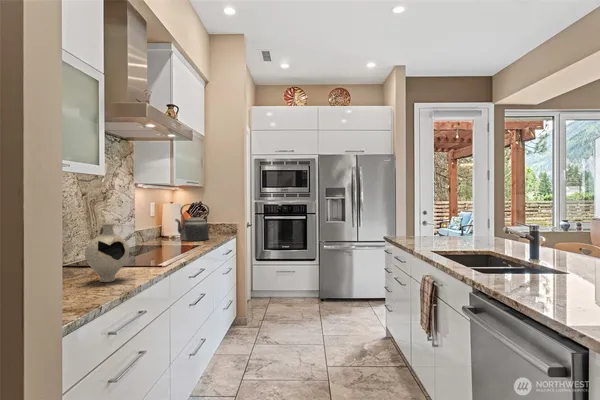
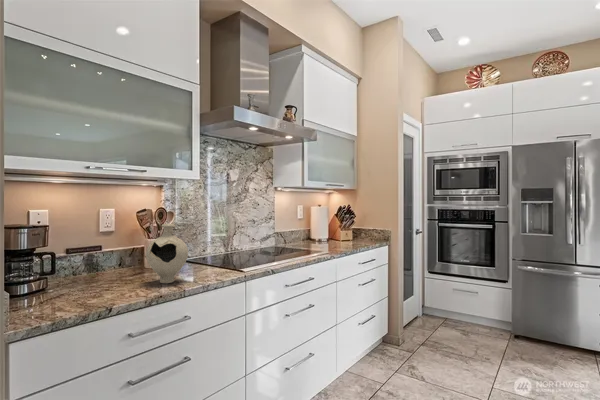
kettle: present [175,204,209,241] -> none [312,207,349,247]

